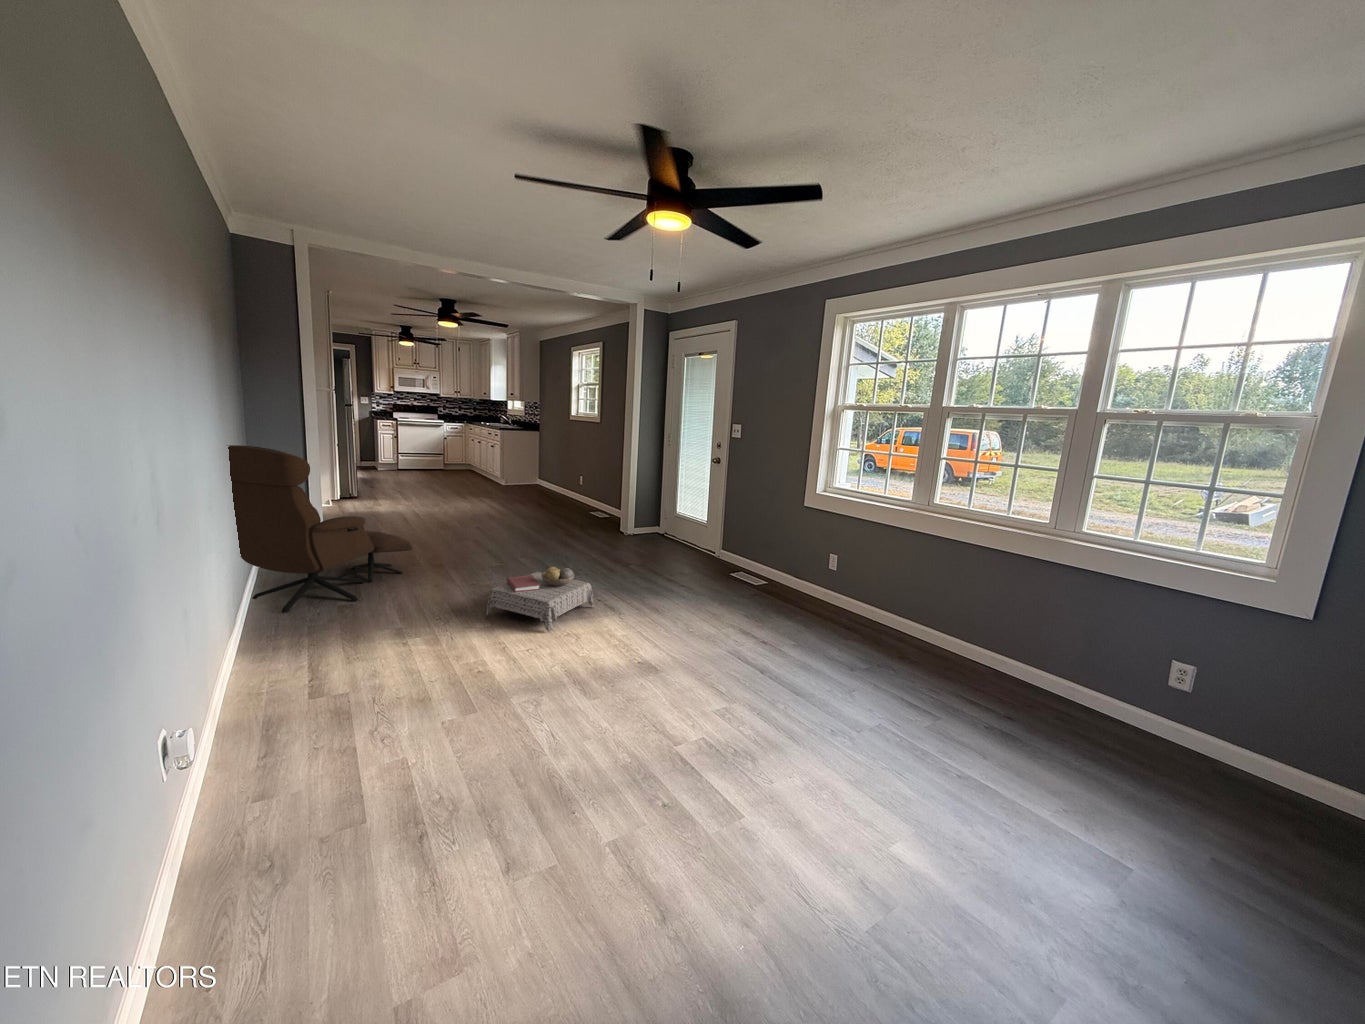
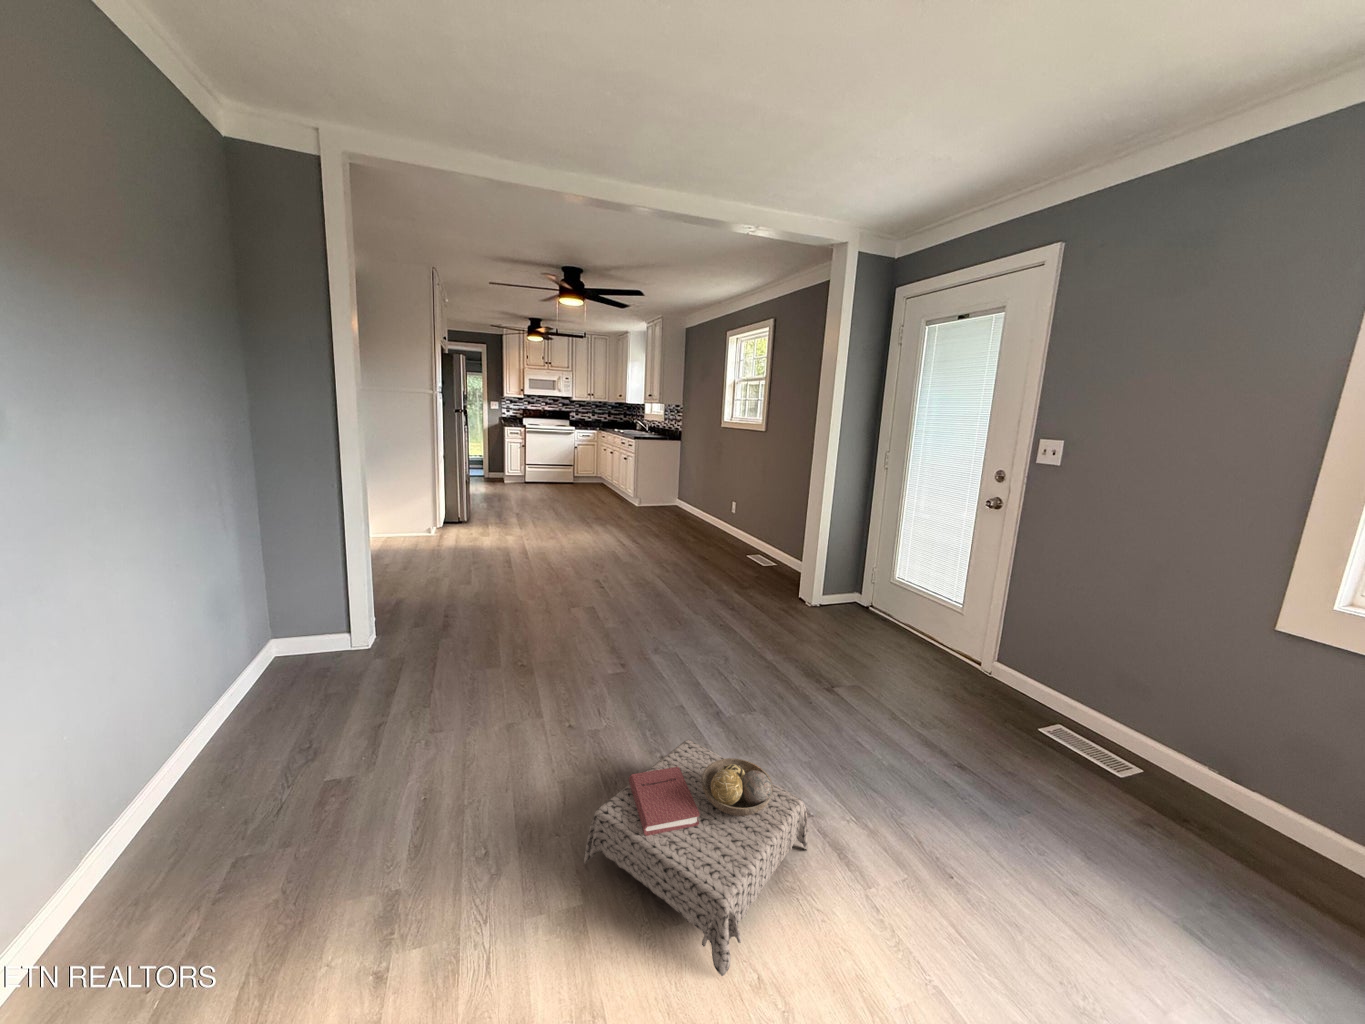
lounge chair: present [228,445,412,613] -> none [101,491,487,805]

